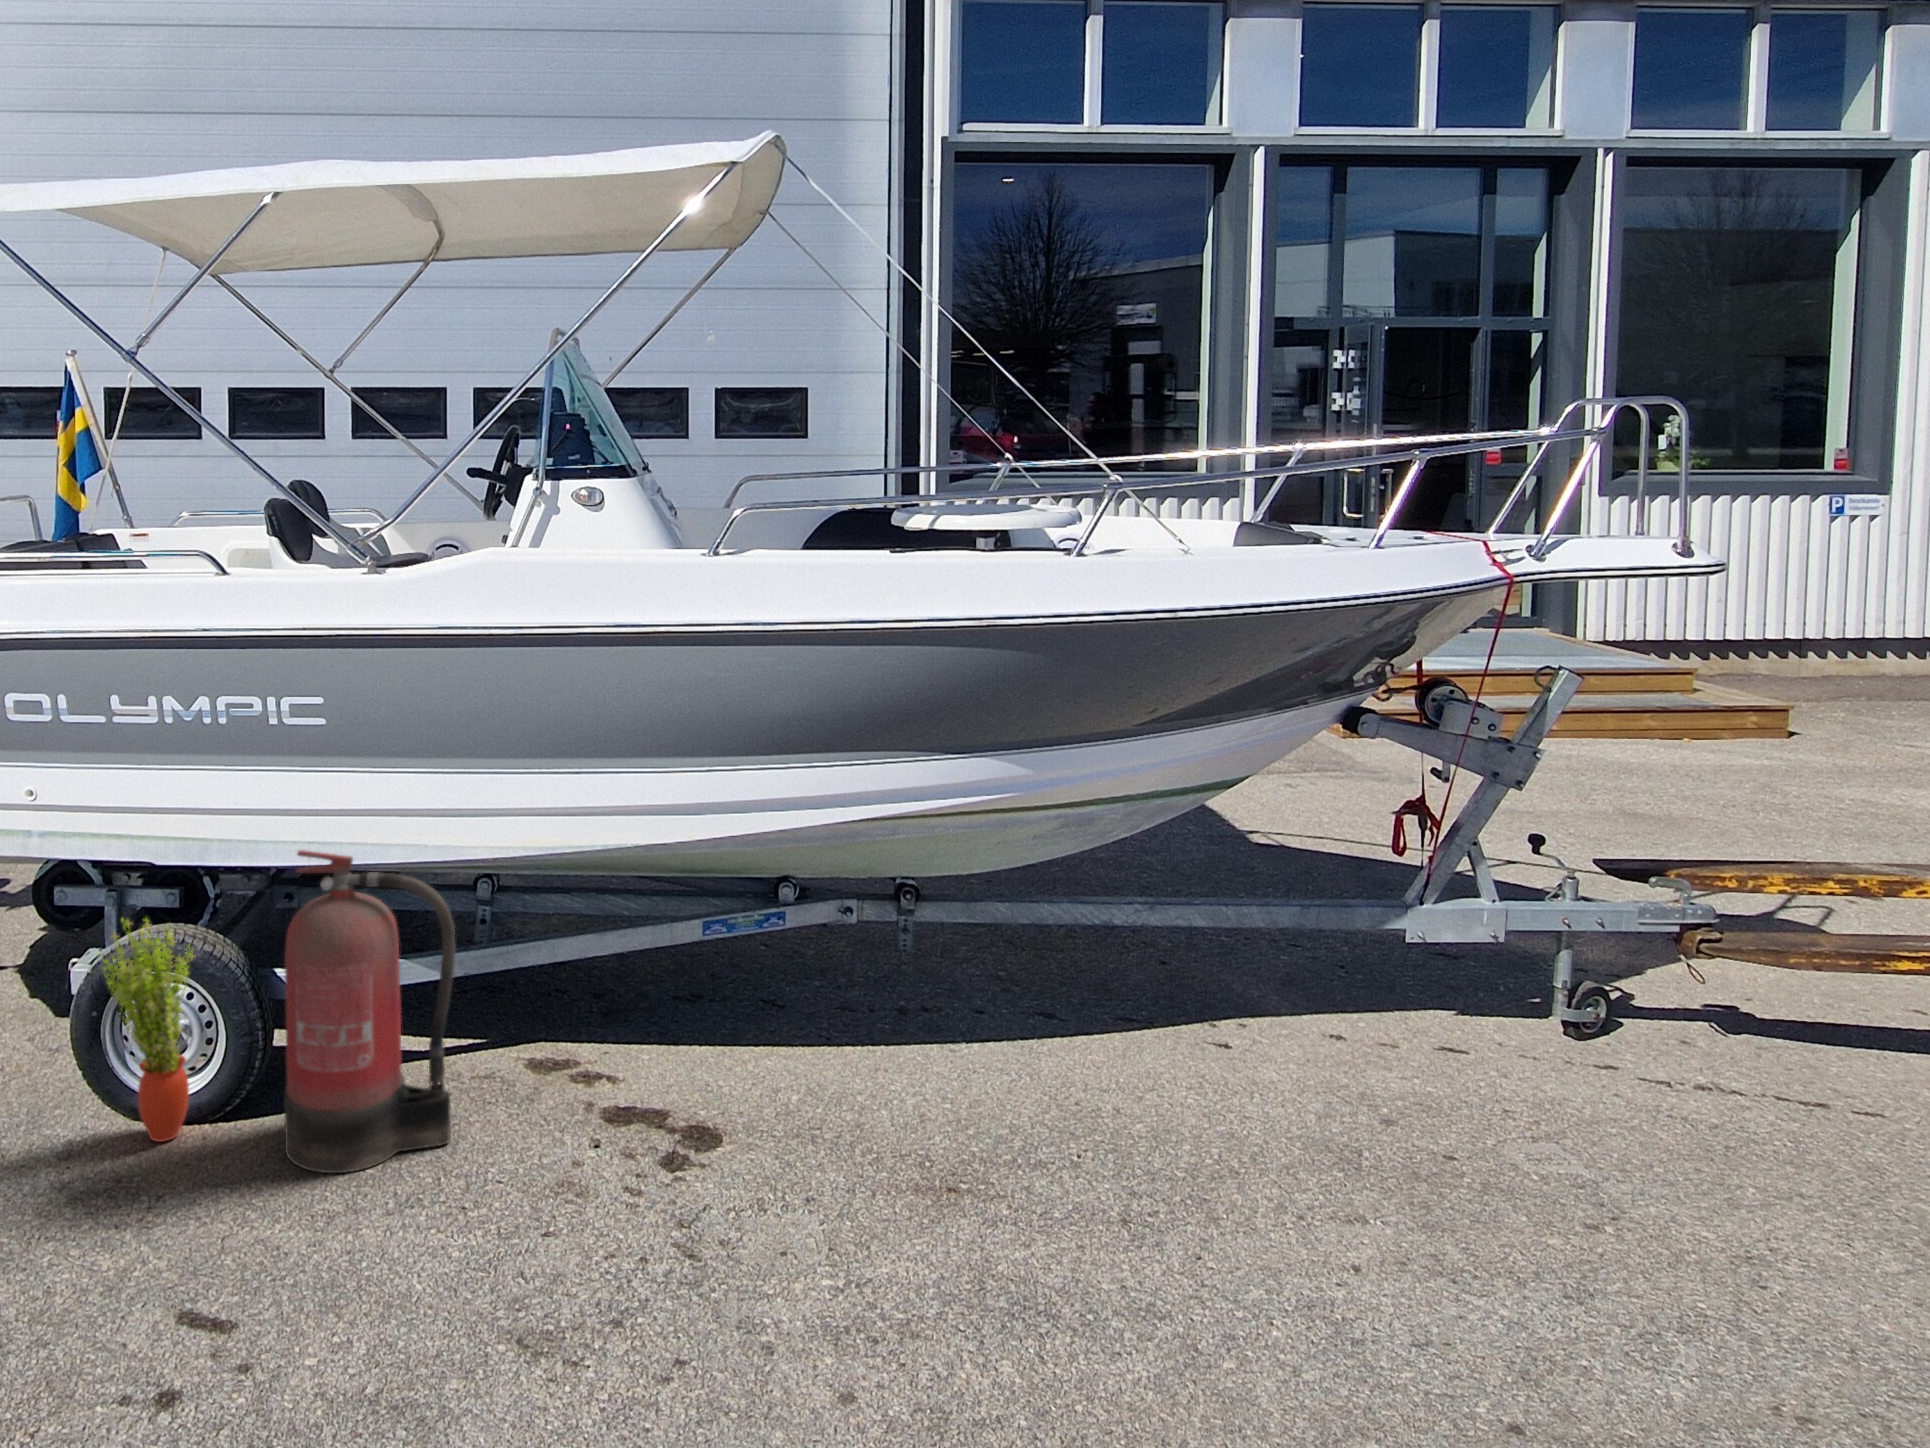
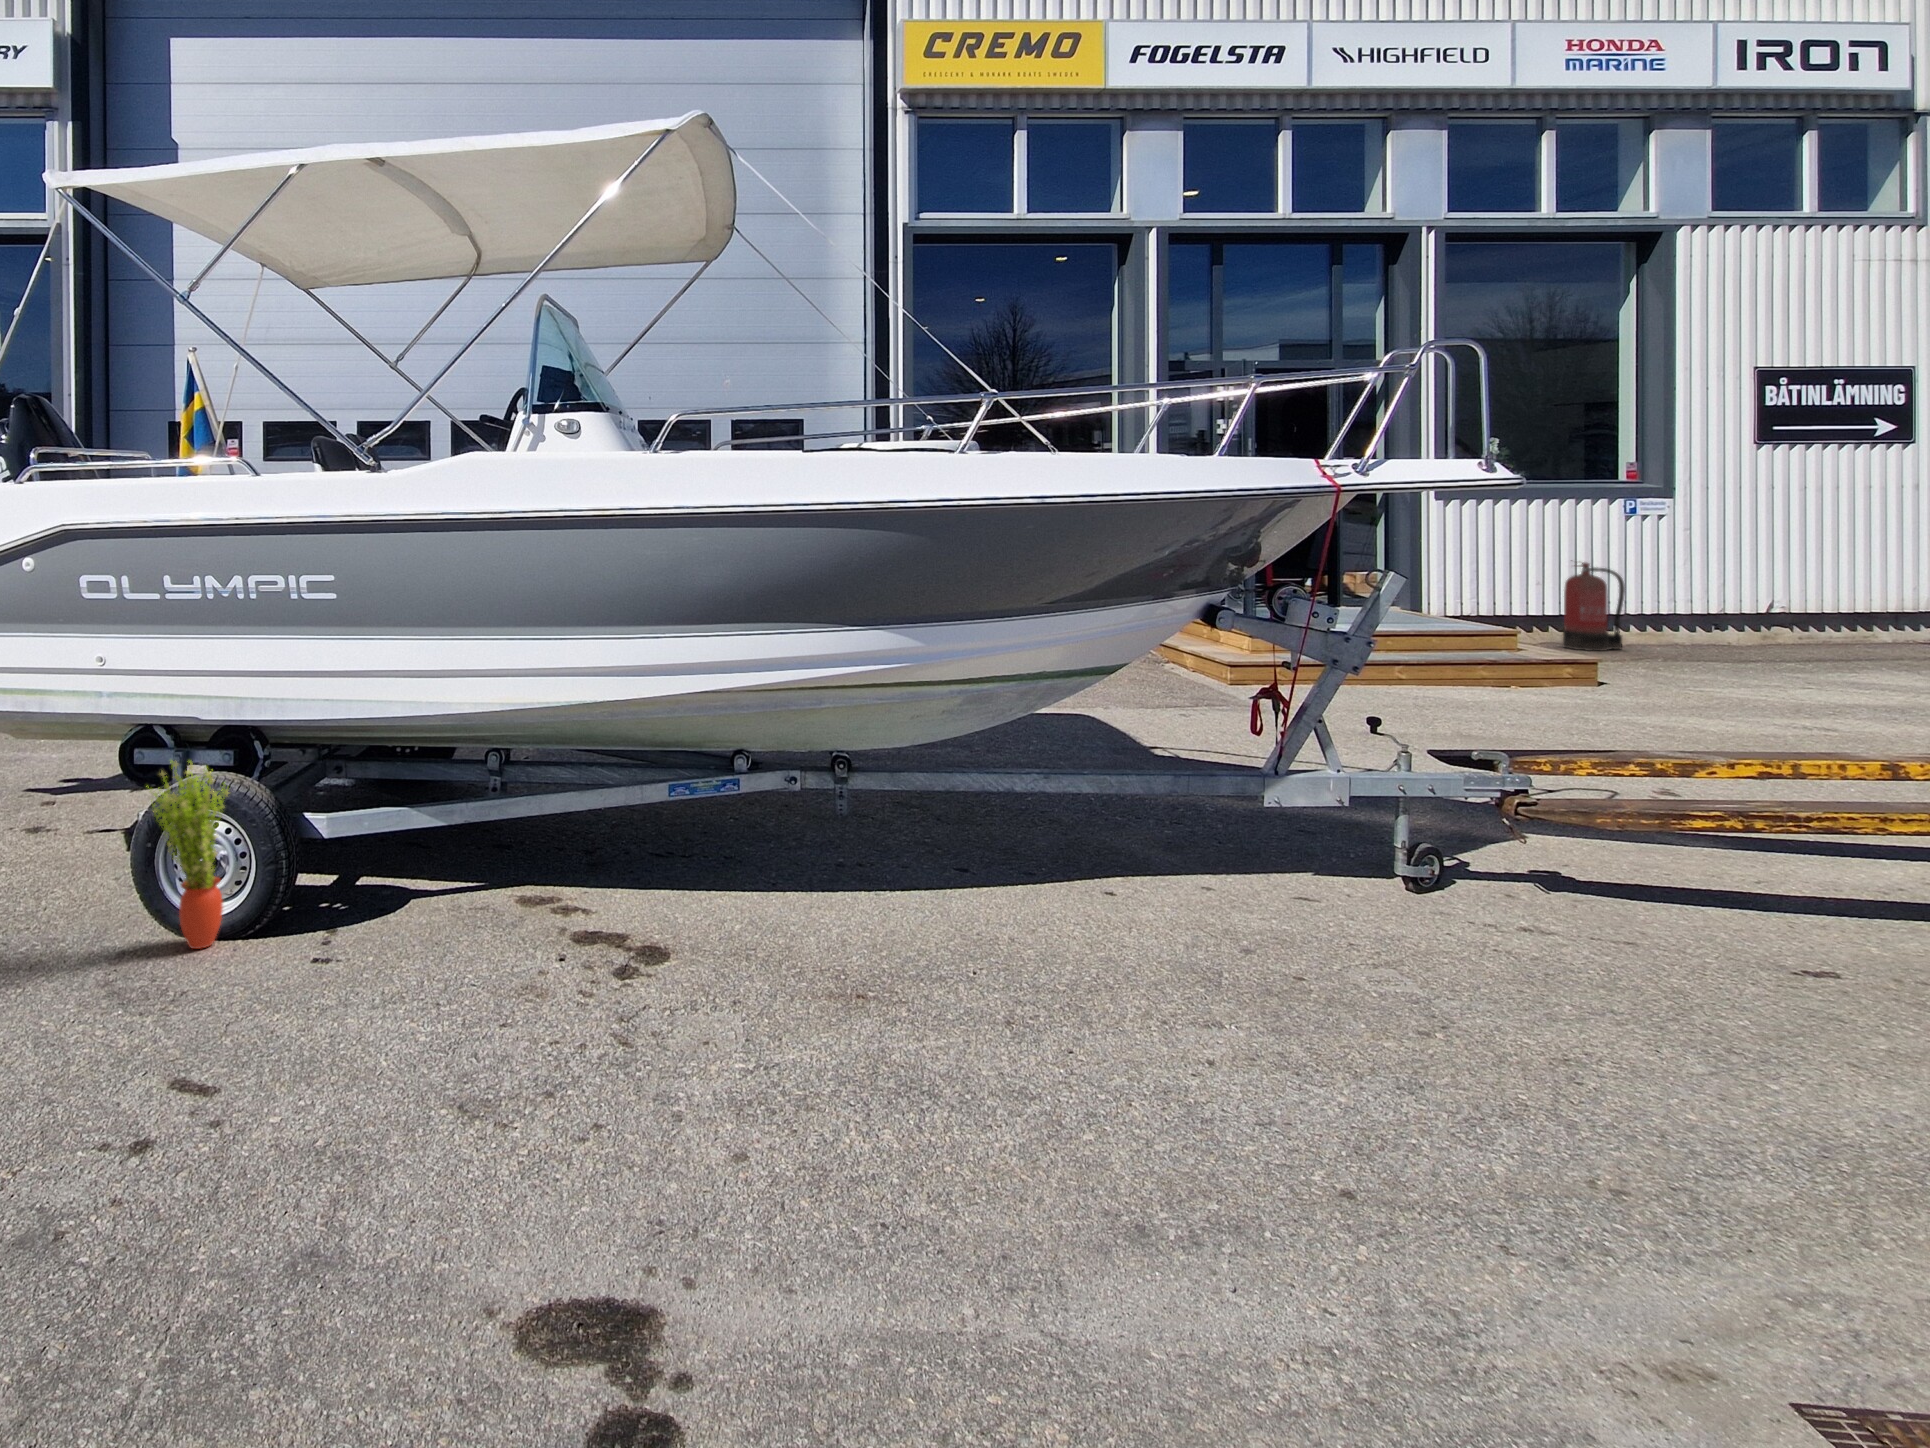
fire extinguisher: present [284,850,455,1173] -> present [1563,562,1625,651]

